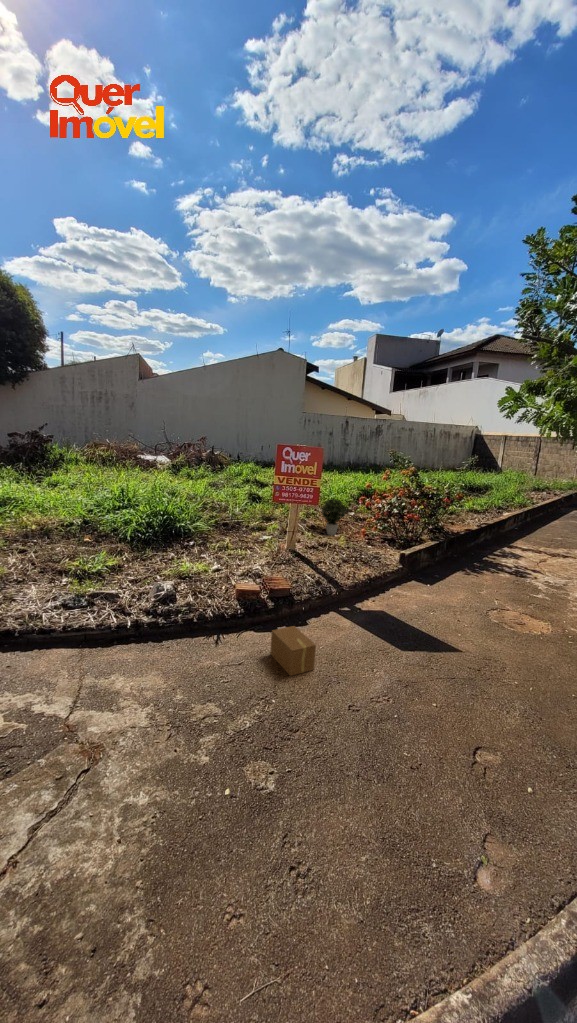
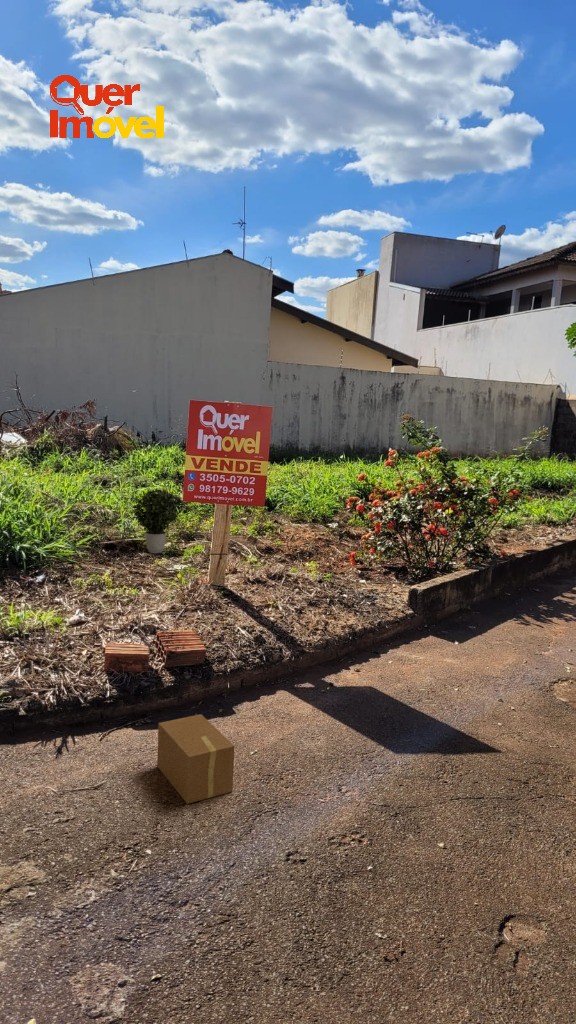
potted plant: present [321,499,345,535] -> present [133,488,178,553]

